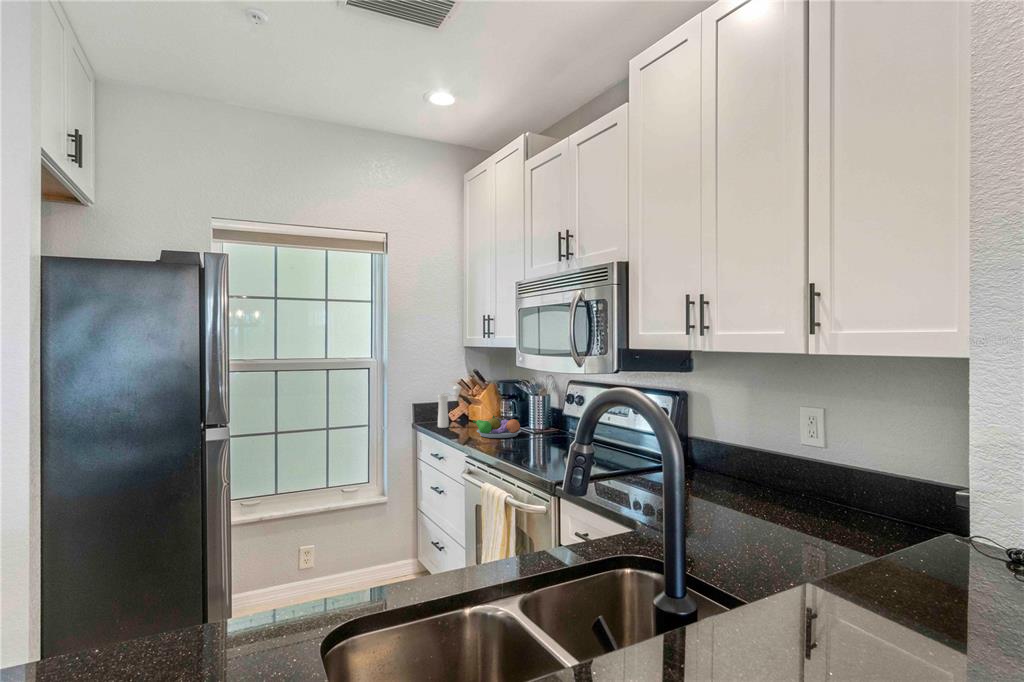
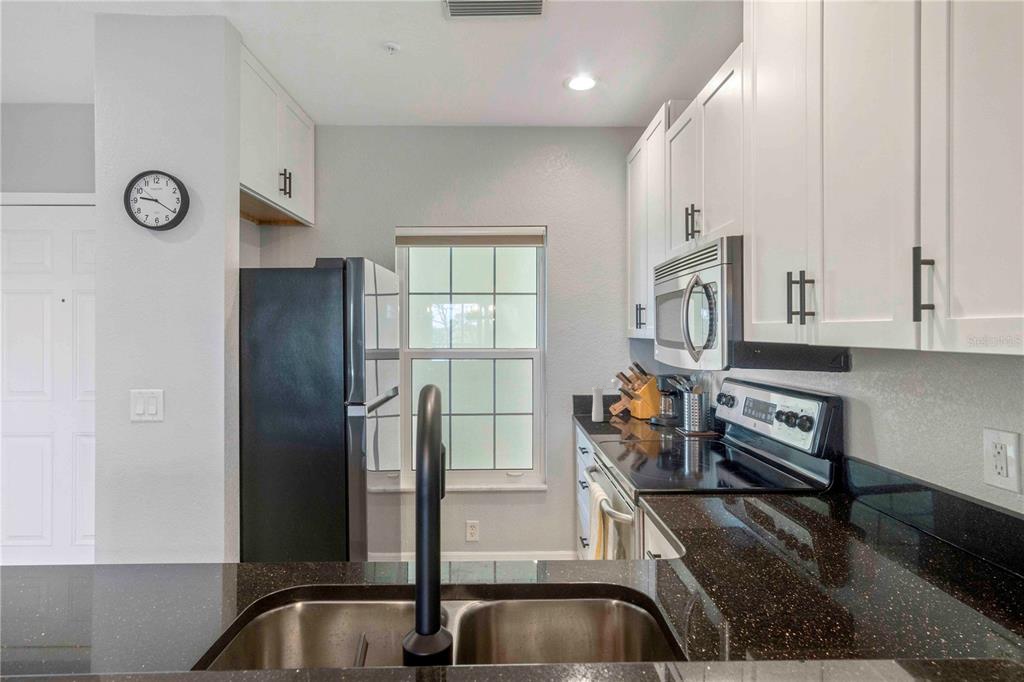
fruit bowl: present [473,415,522,438] -> none [619,412,671,438]

